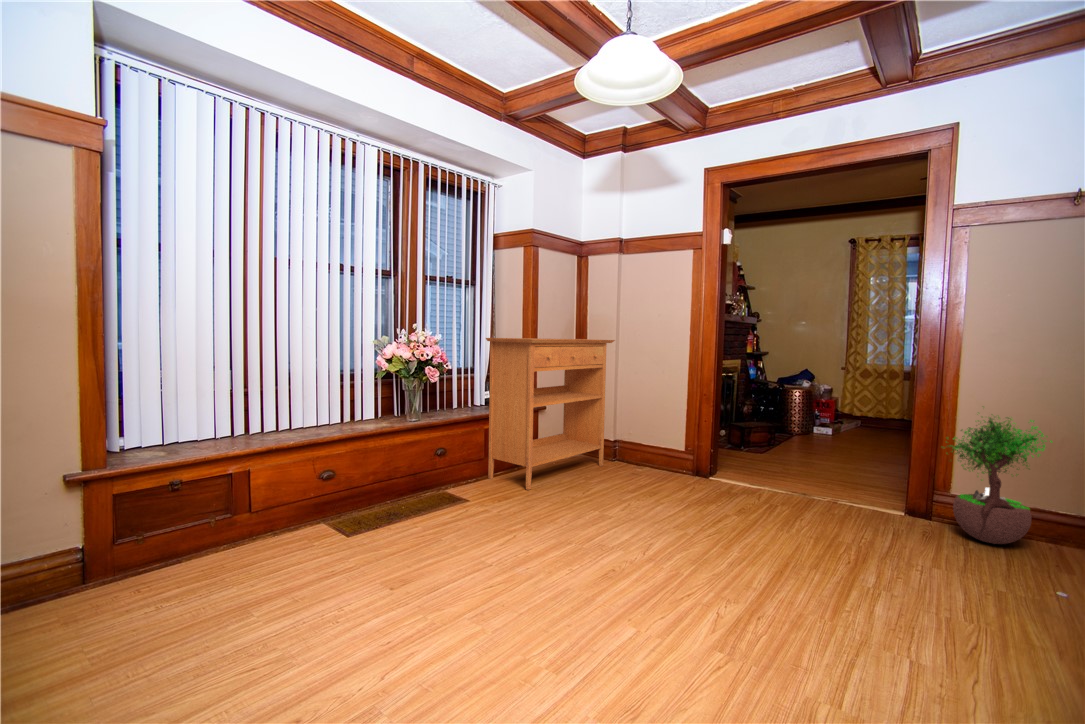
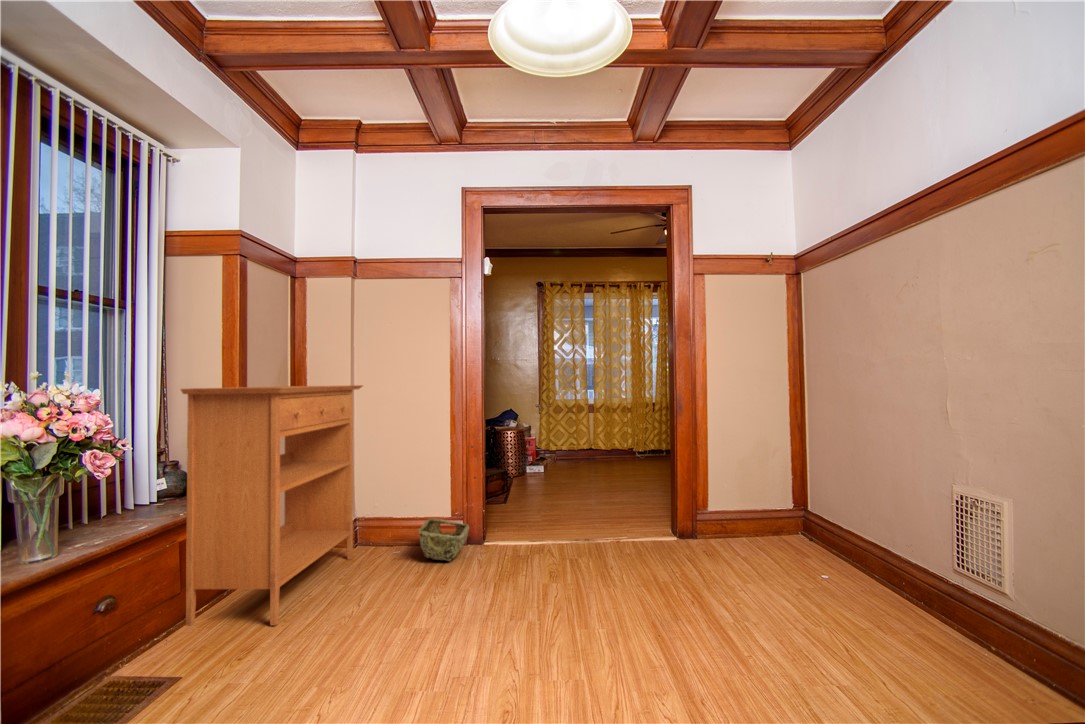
potted tree: present [944,417,1052,544] -> none [712,430,786,551]
woven basket: none [643,448,692,482] -> present [418,518,469,561]

